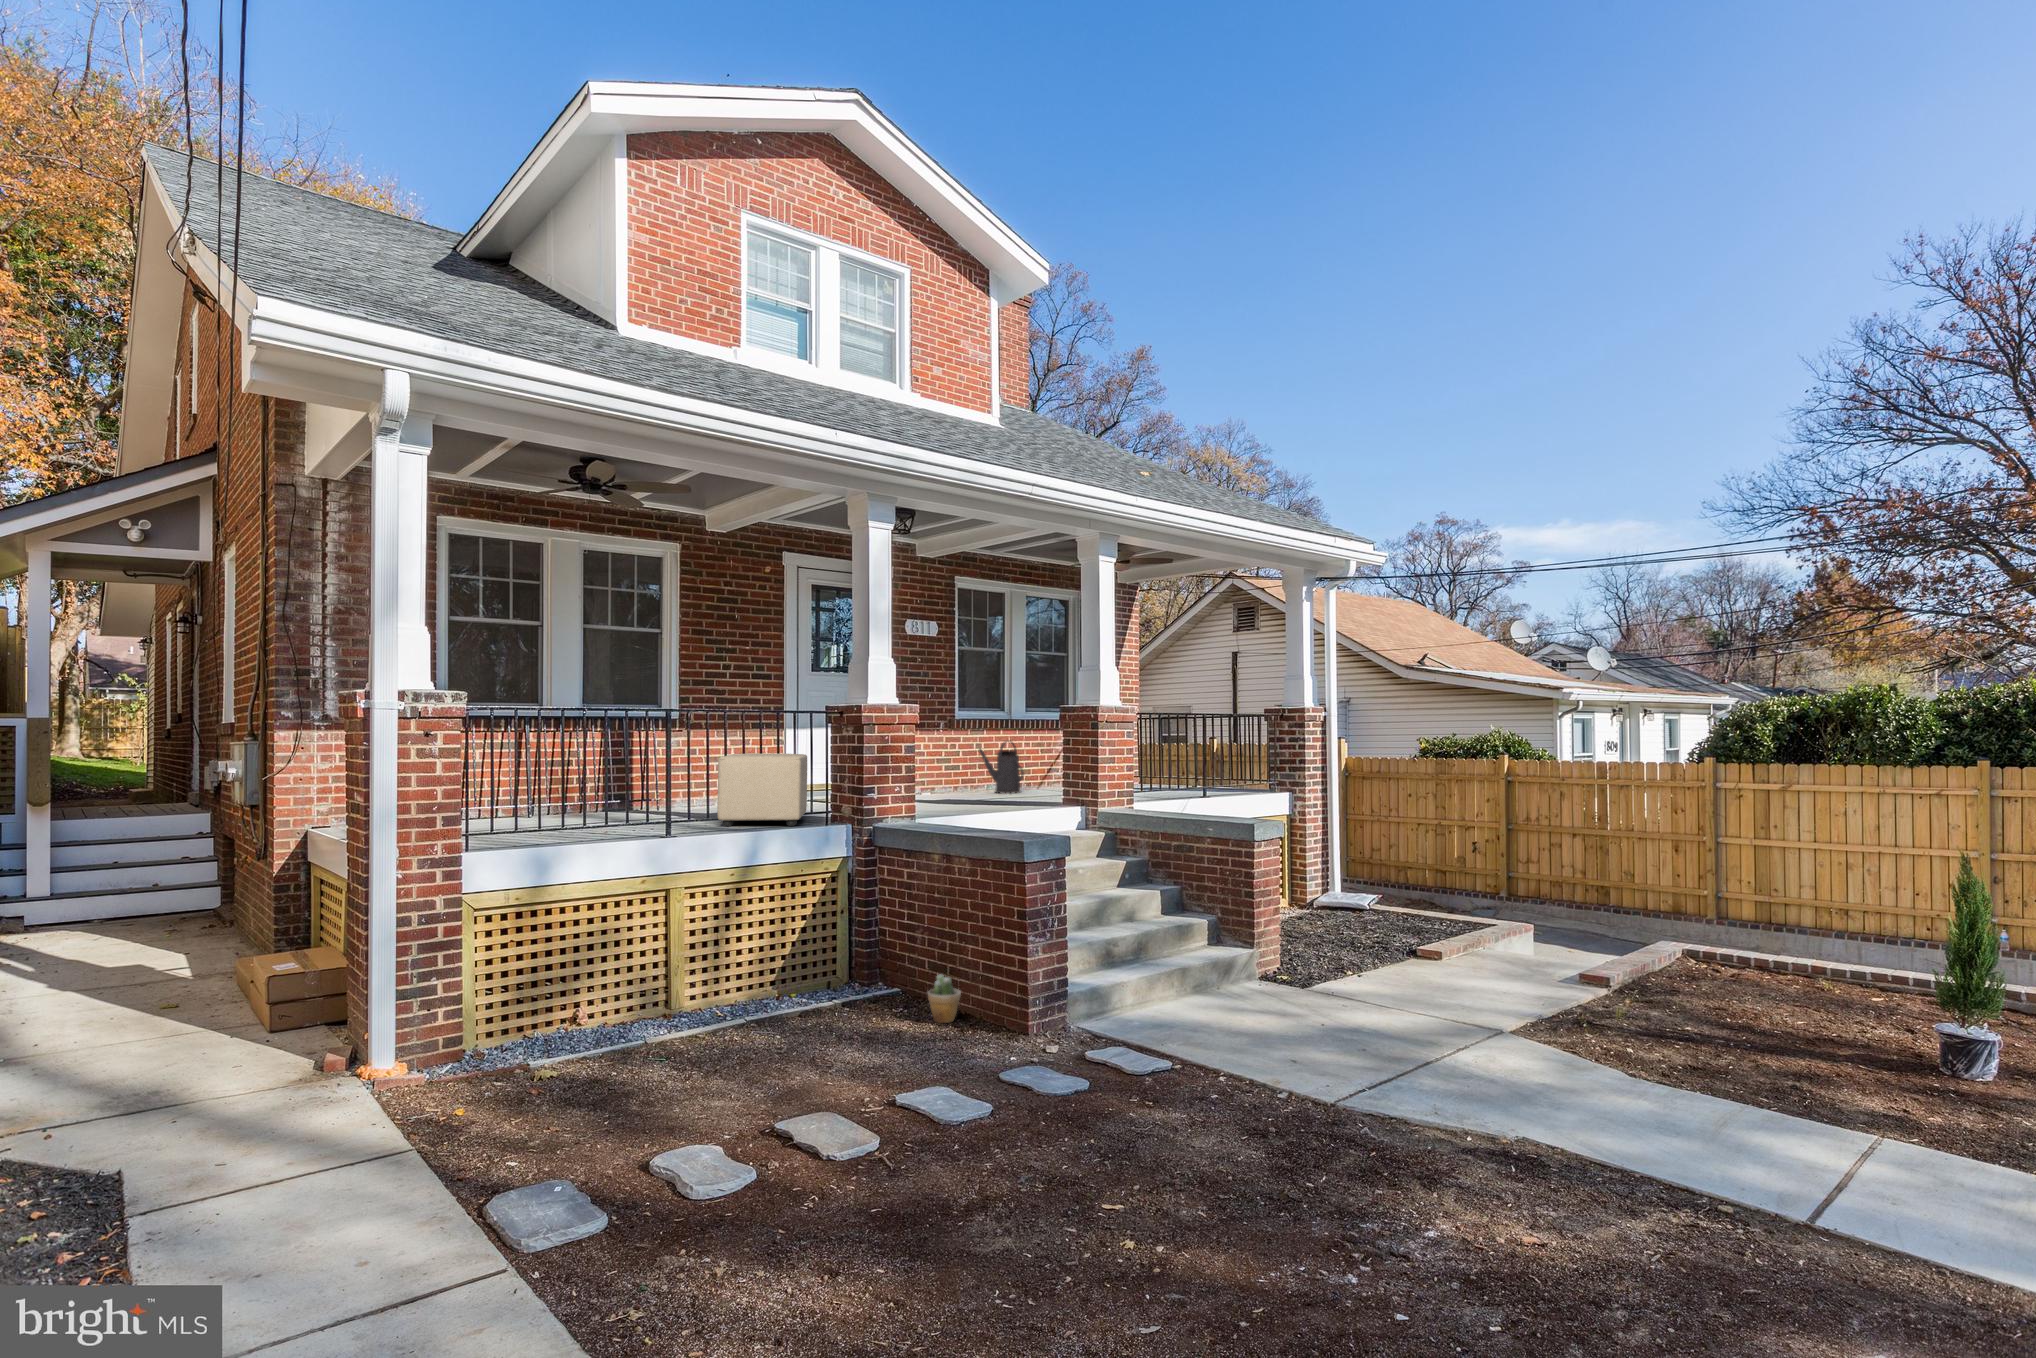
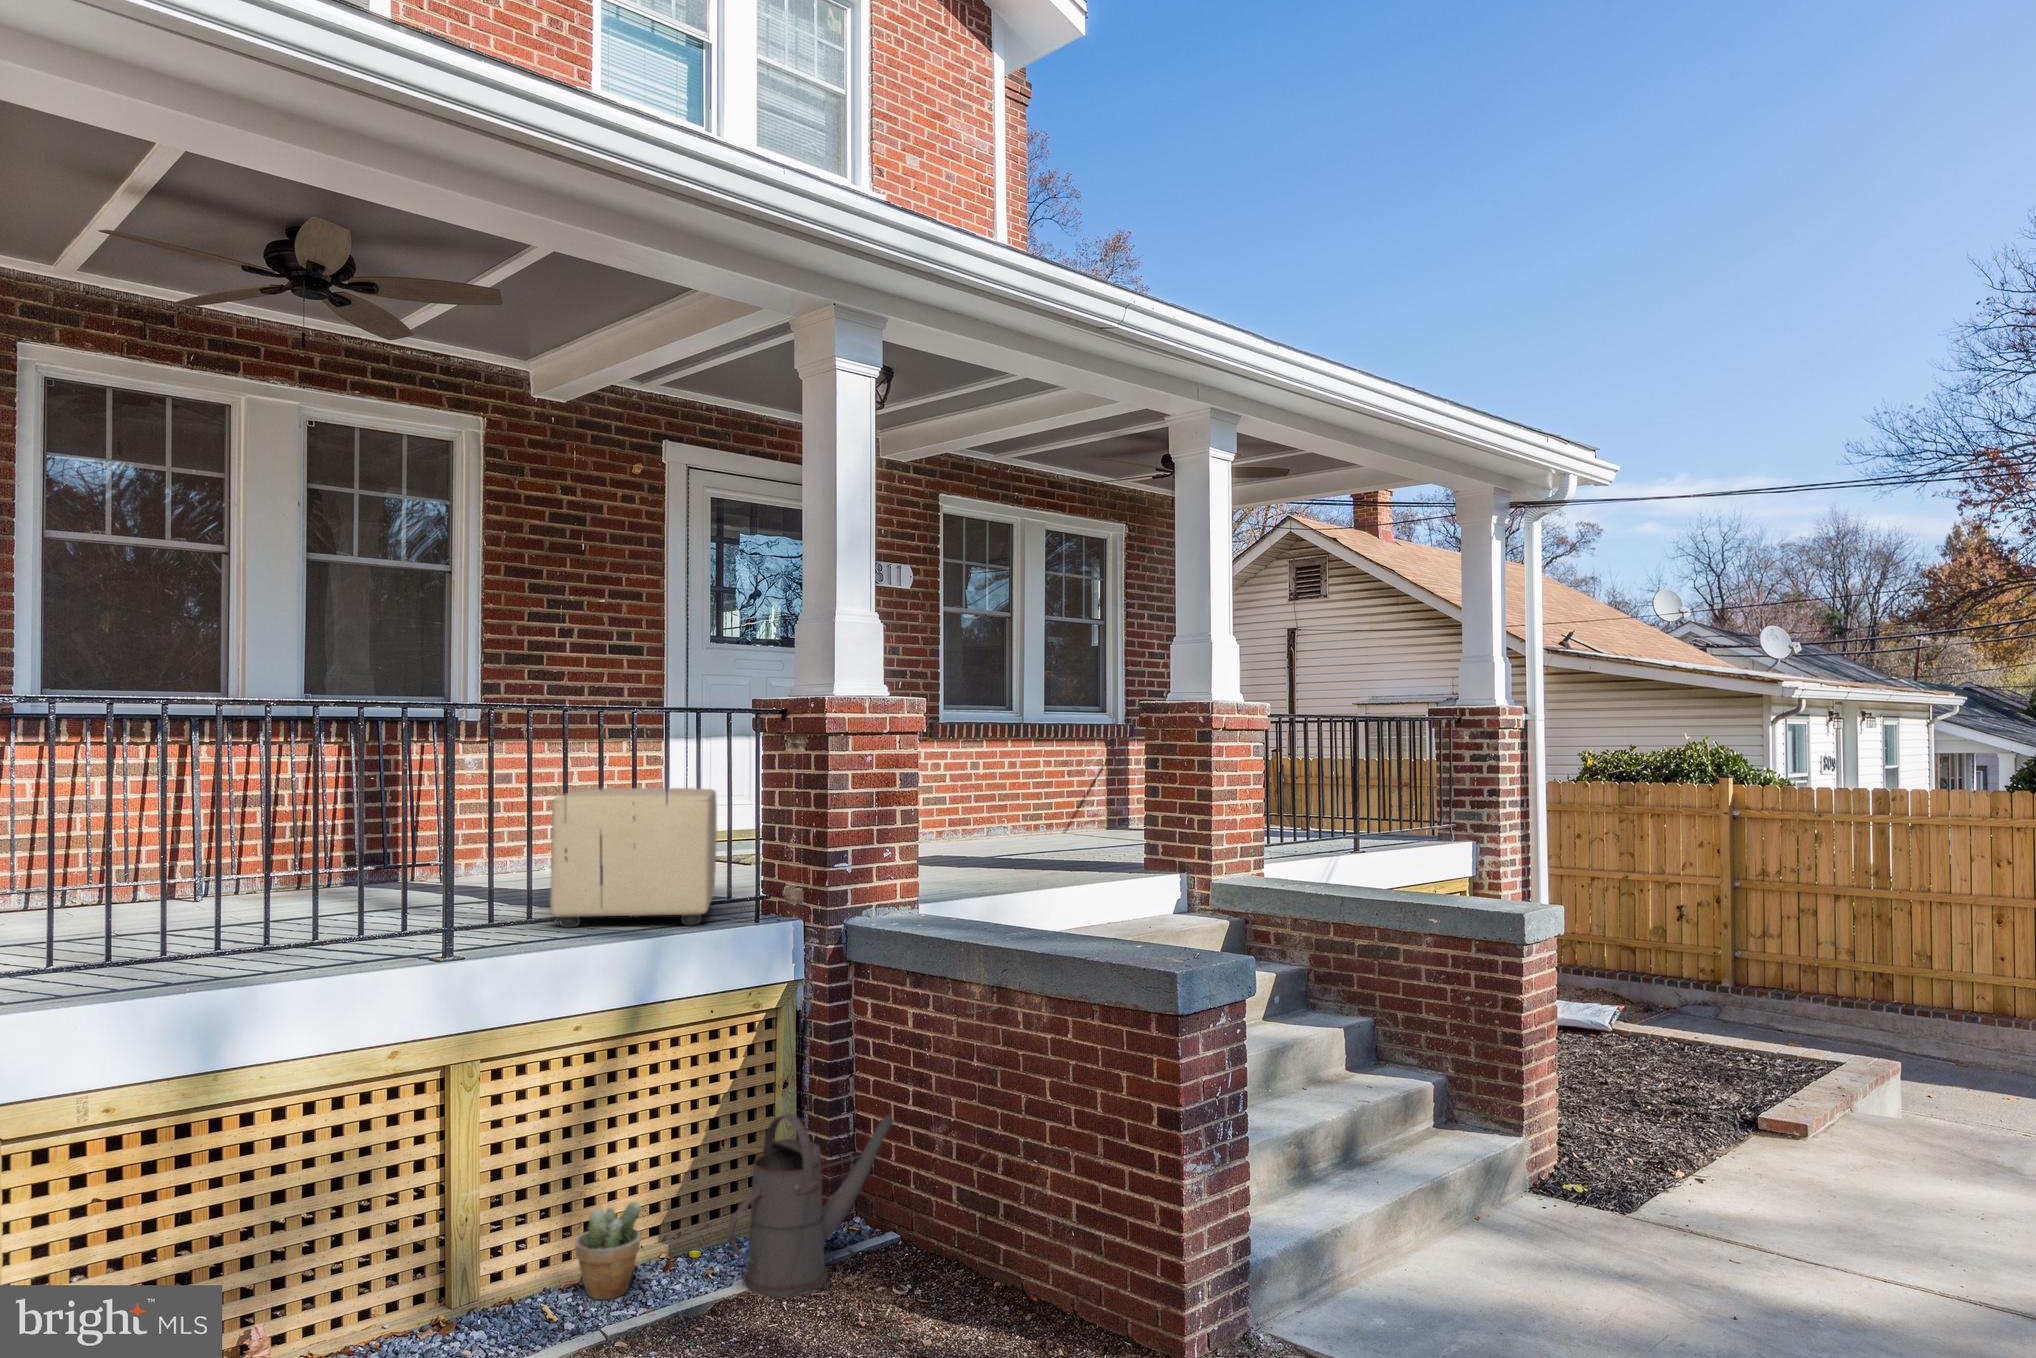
watering can: present [979,742,1024,794] -> present [727,1114,893,1297]
potted plant: present [928,974,961,1023] -> present [575,1202,641,1300]

